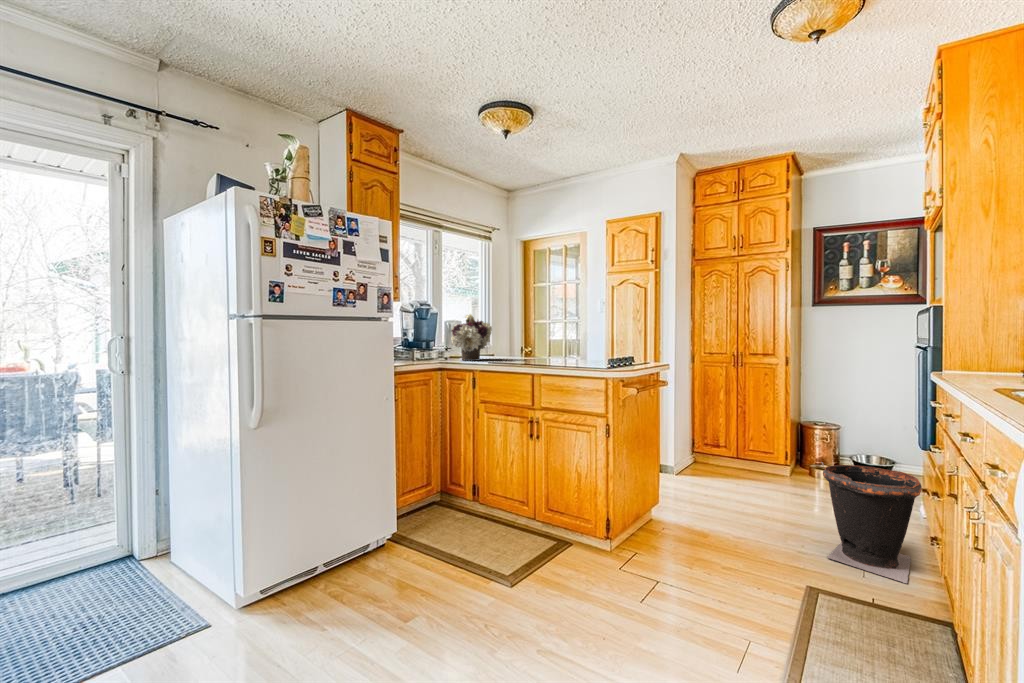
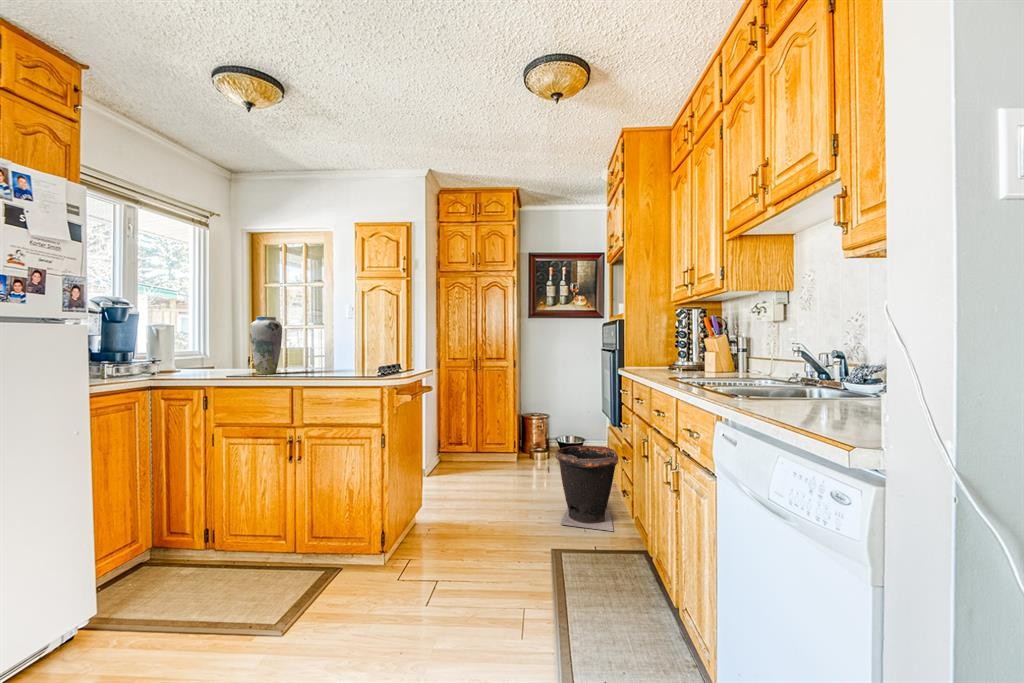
vase: none [504,312,529,362] -> present [250,316,282,374]
flower arrangement: present [451,314,492,361] -> none [168,316,229,374]

